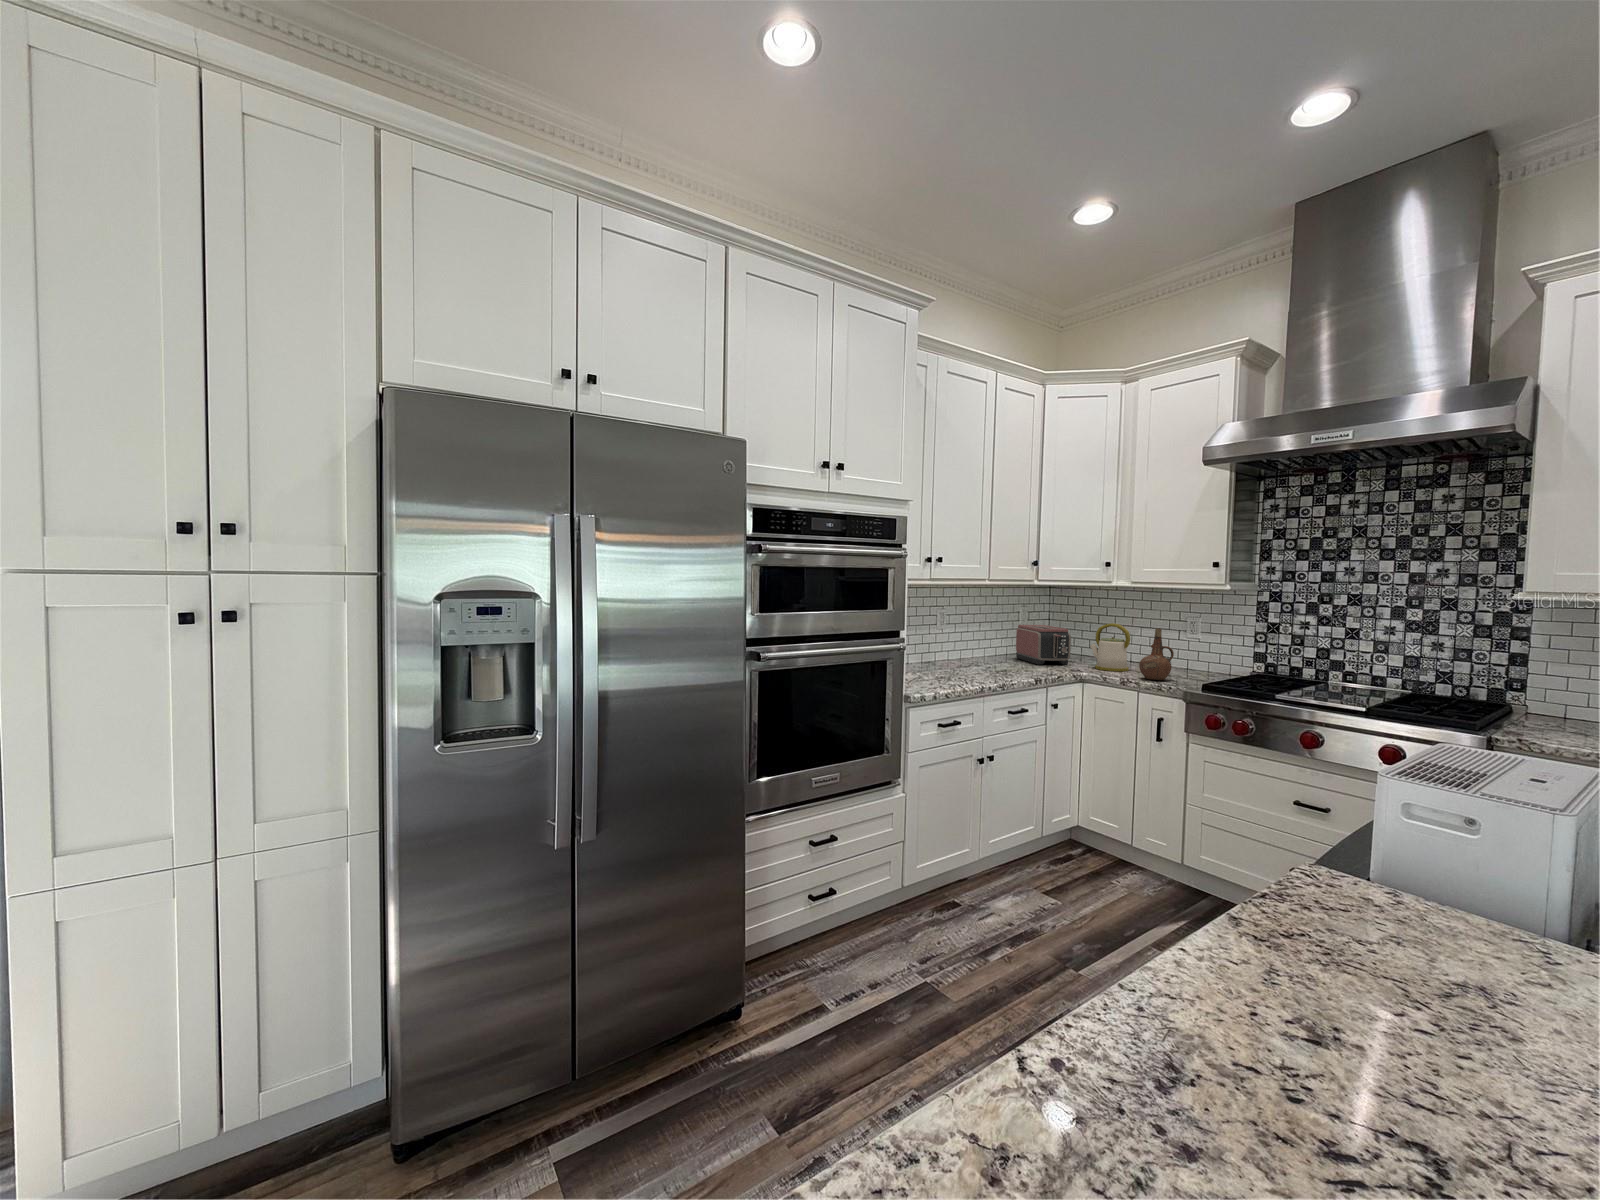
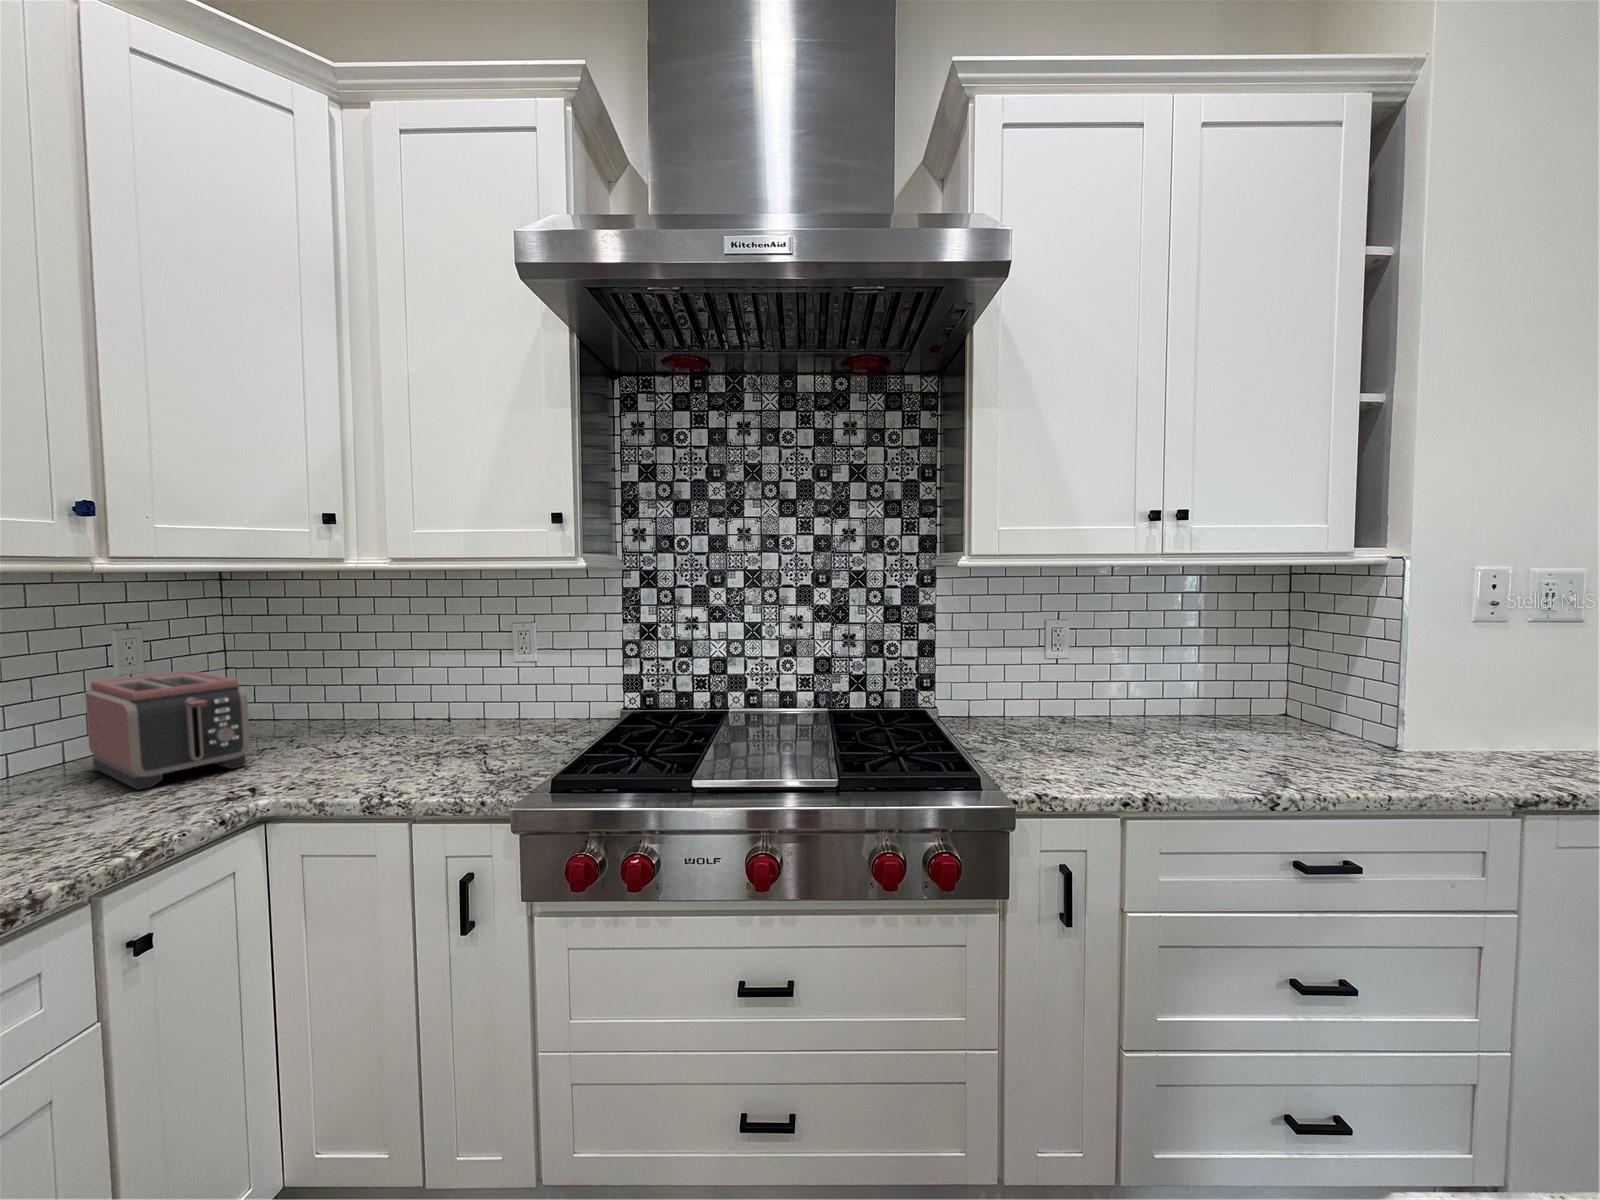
kettle: present [1090,623,1130,671] -> none [300,654,400,769]
ceramic pitcher: present [1139,629,1174,680] -> none [409,662,487,784]

